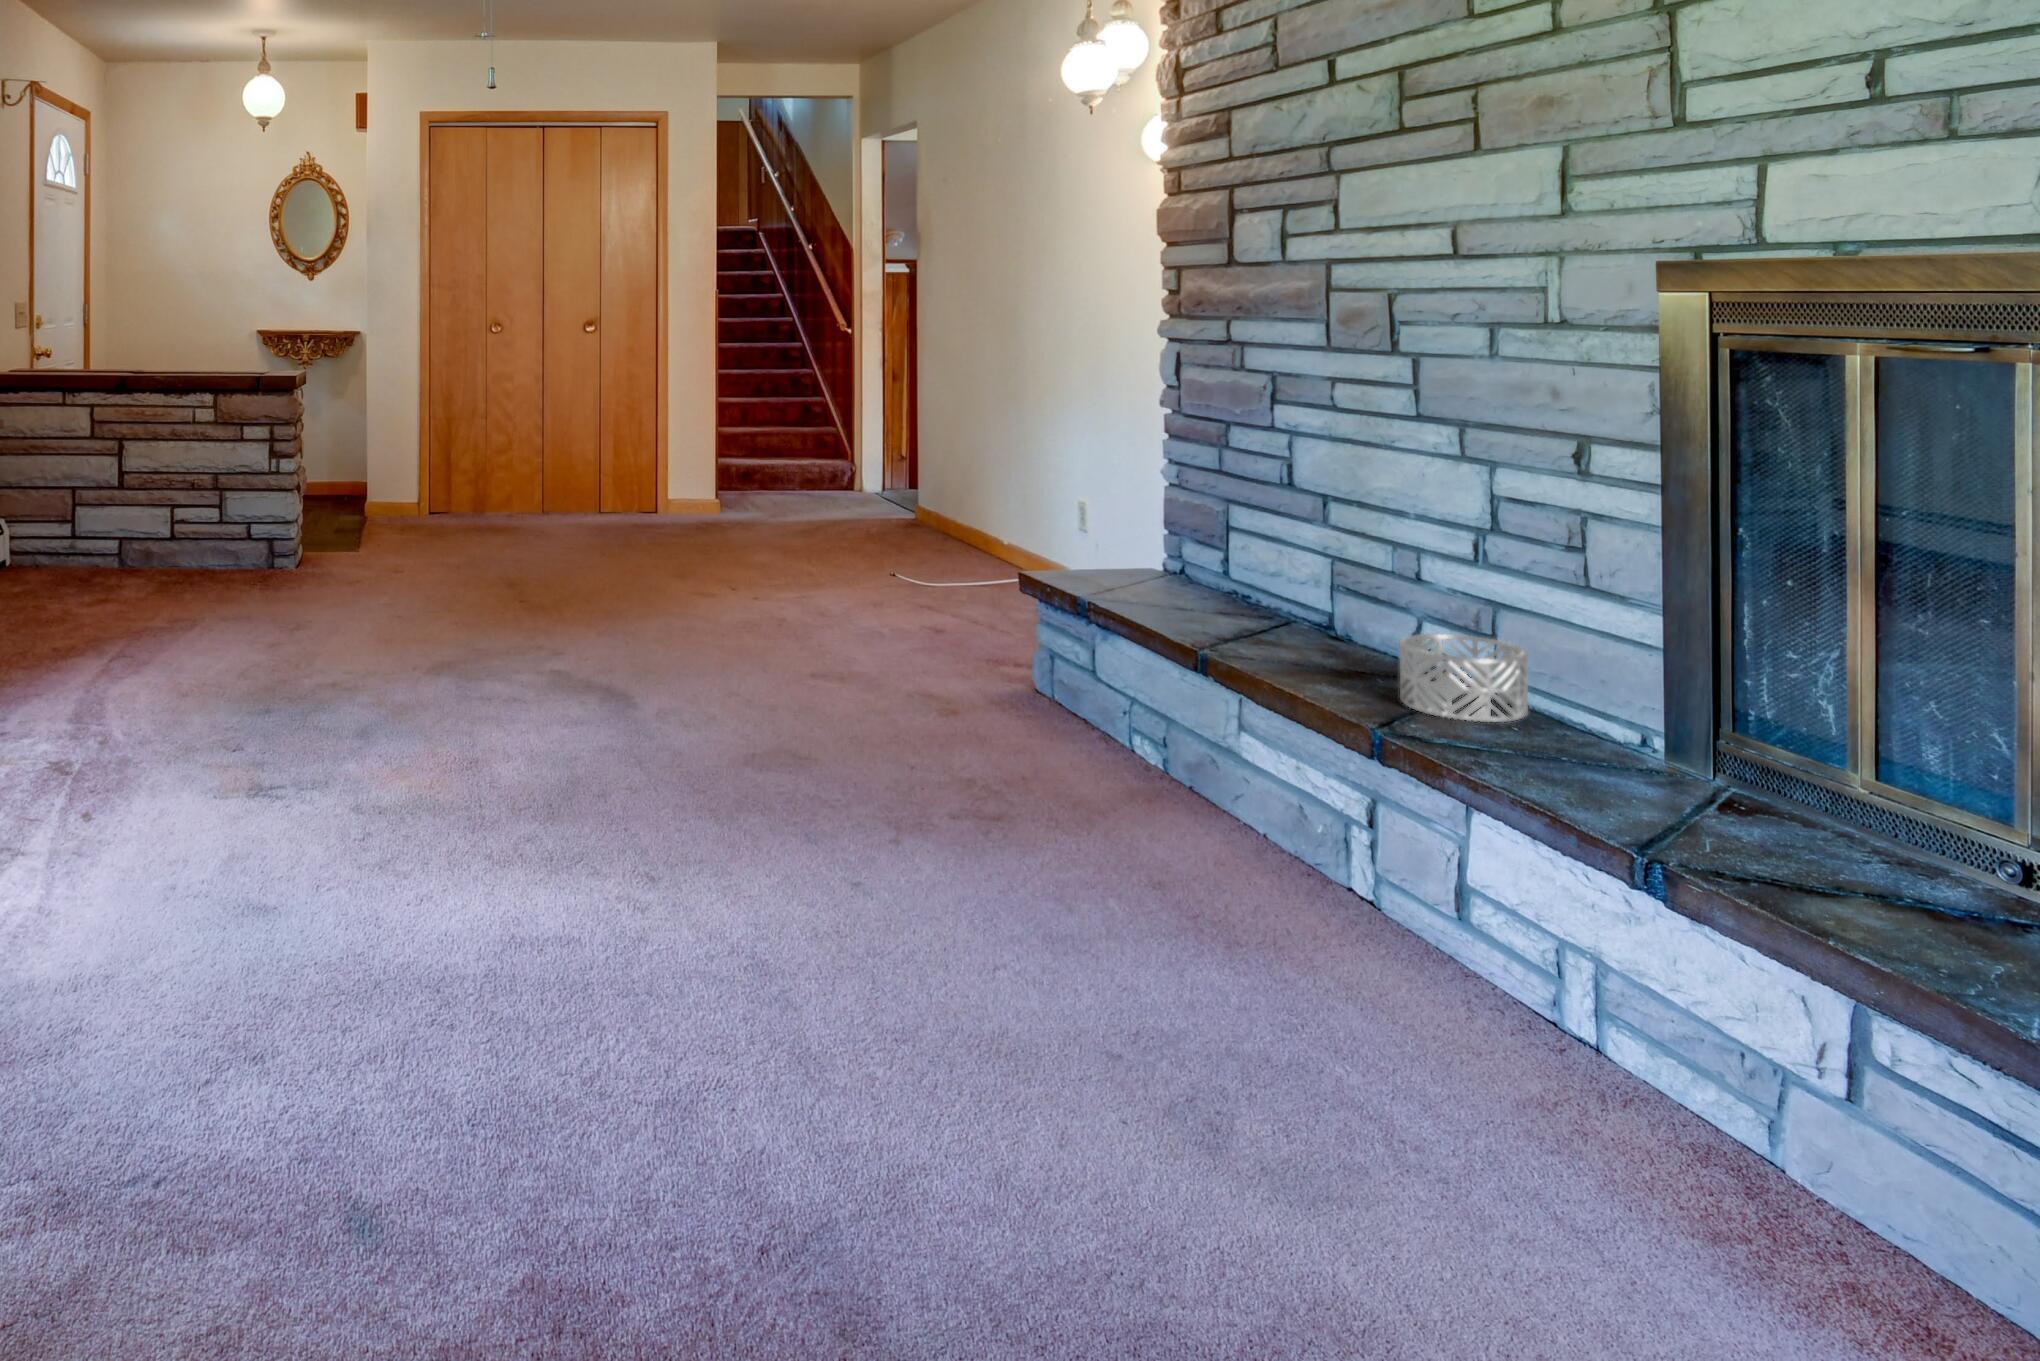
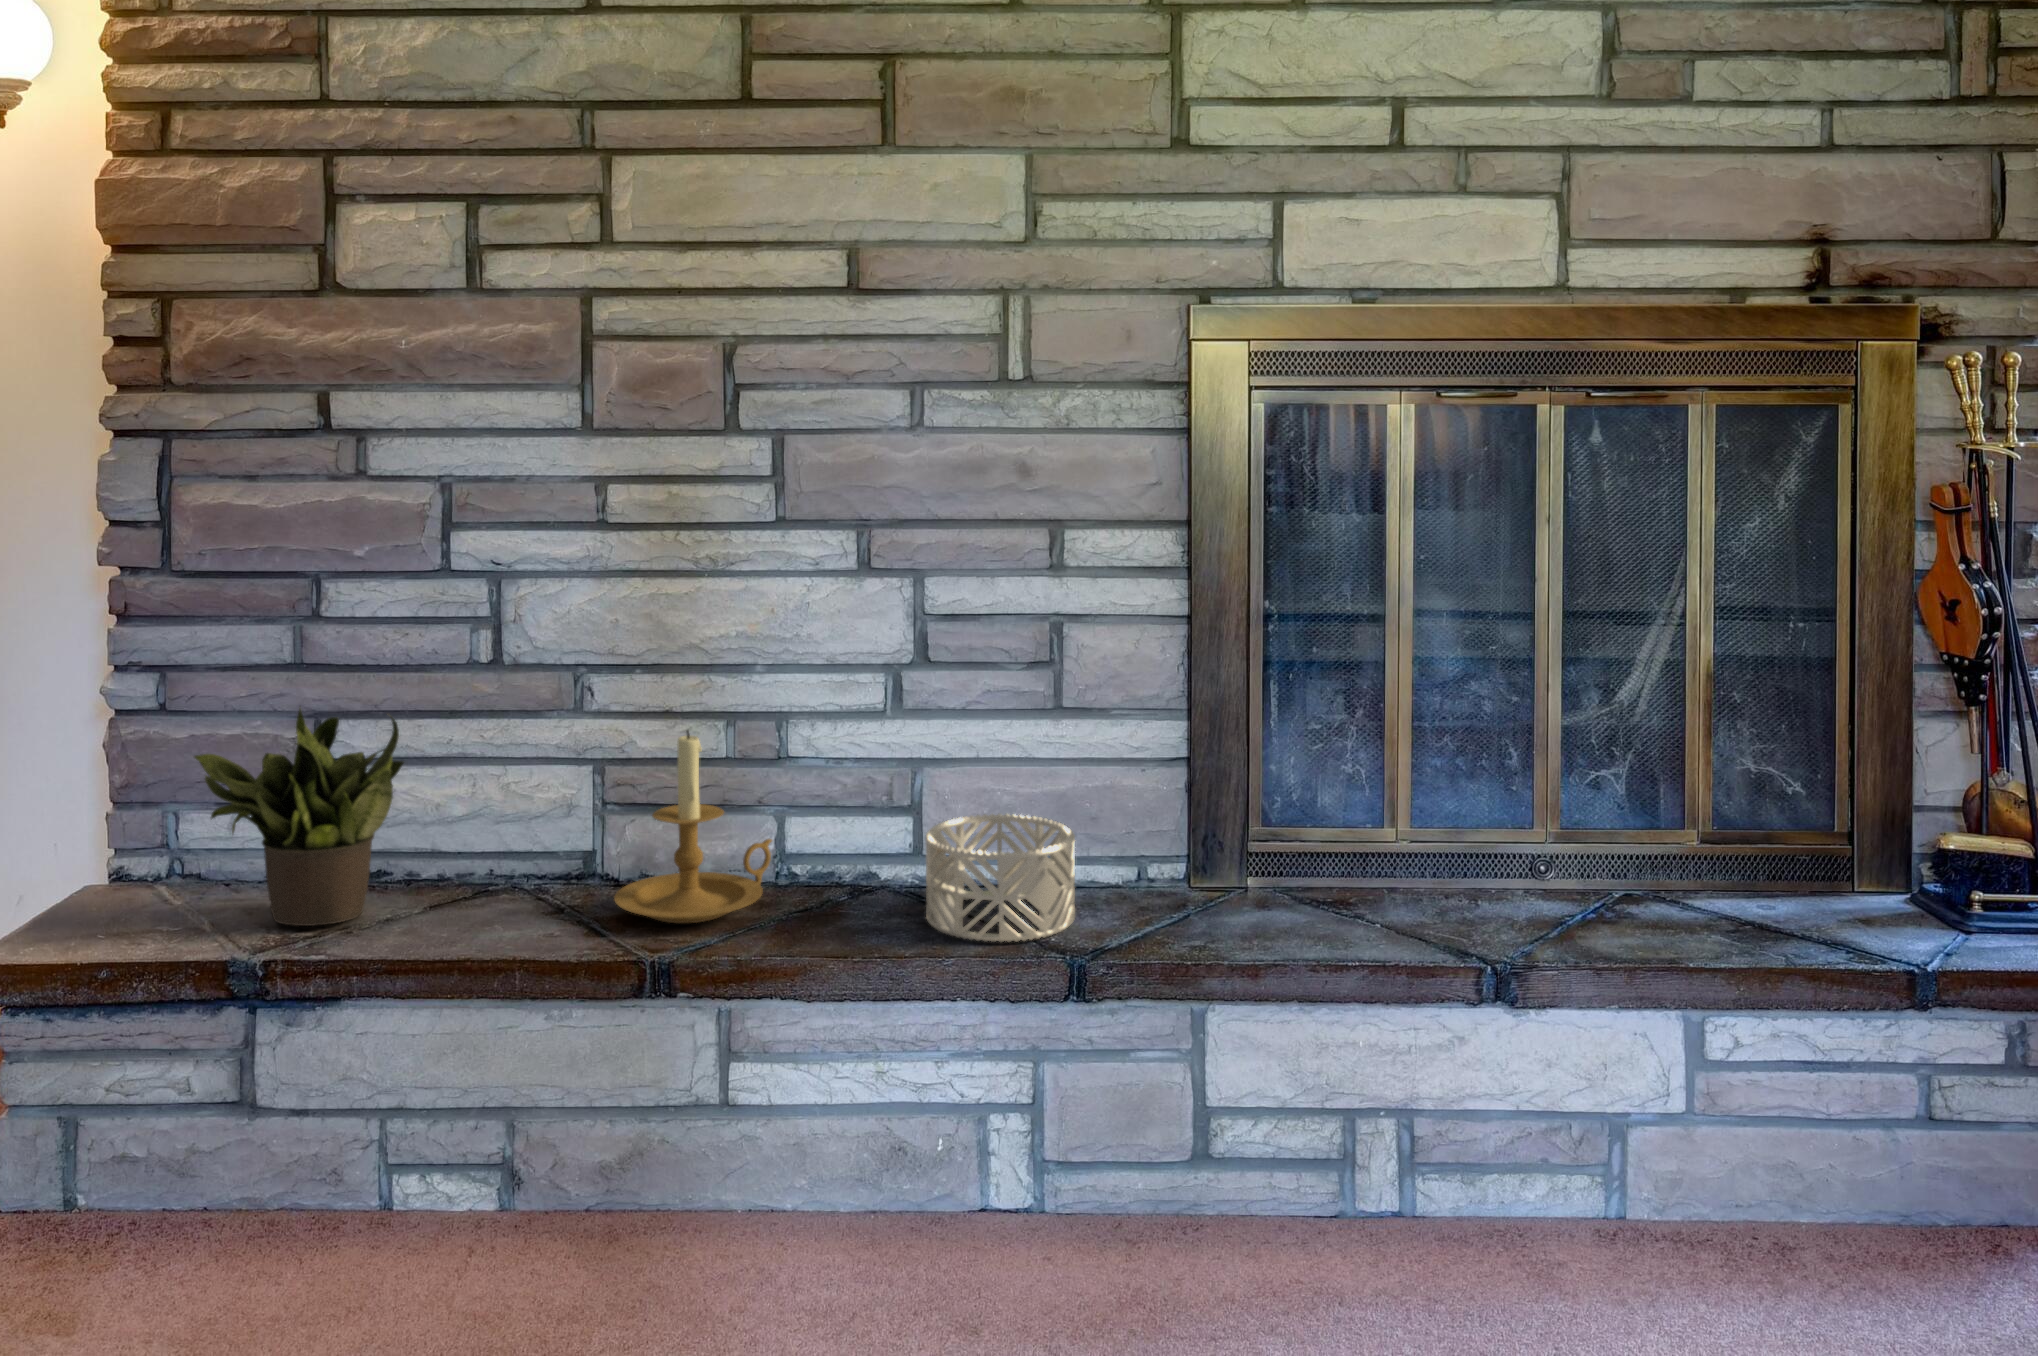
potted plant: none [1116,488,1220,606] -> present [194,709,404,926]
candle holder: none [1267,537,1392,656] -> present [614,730,772,923]

